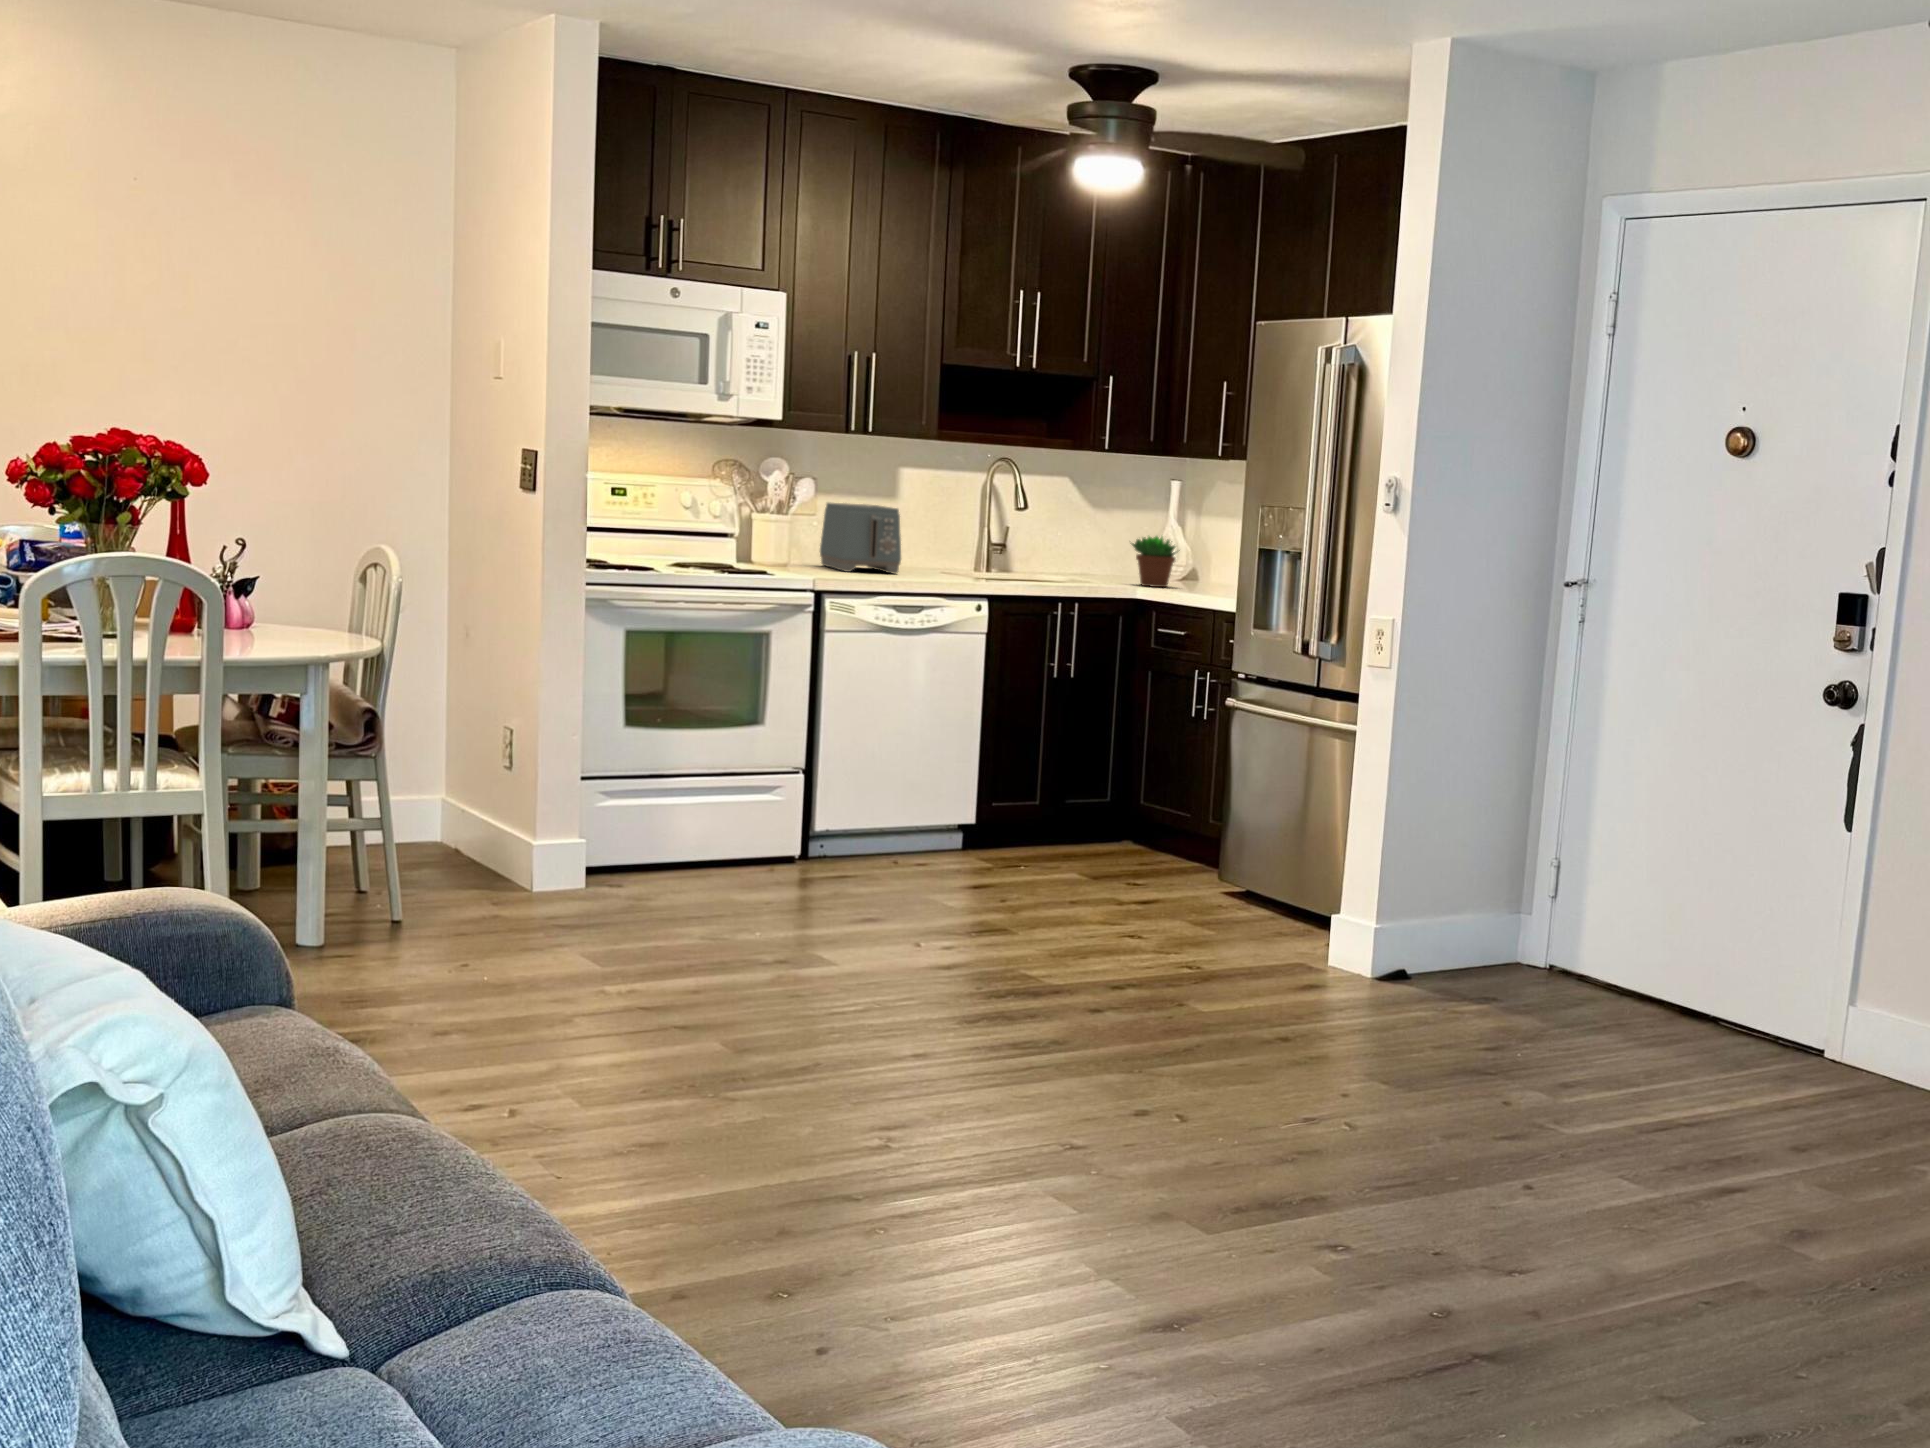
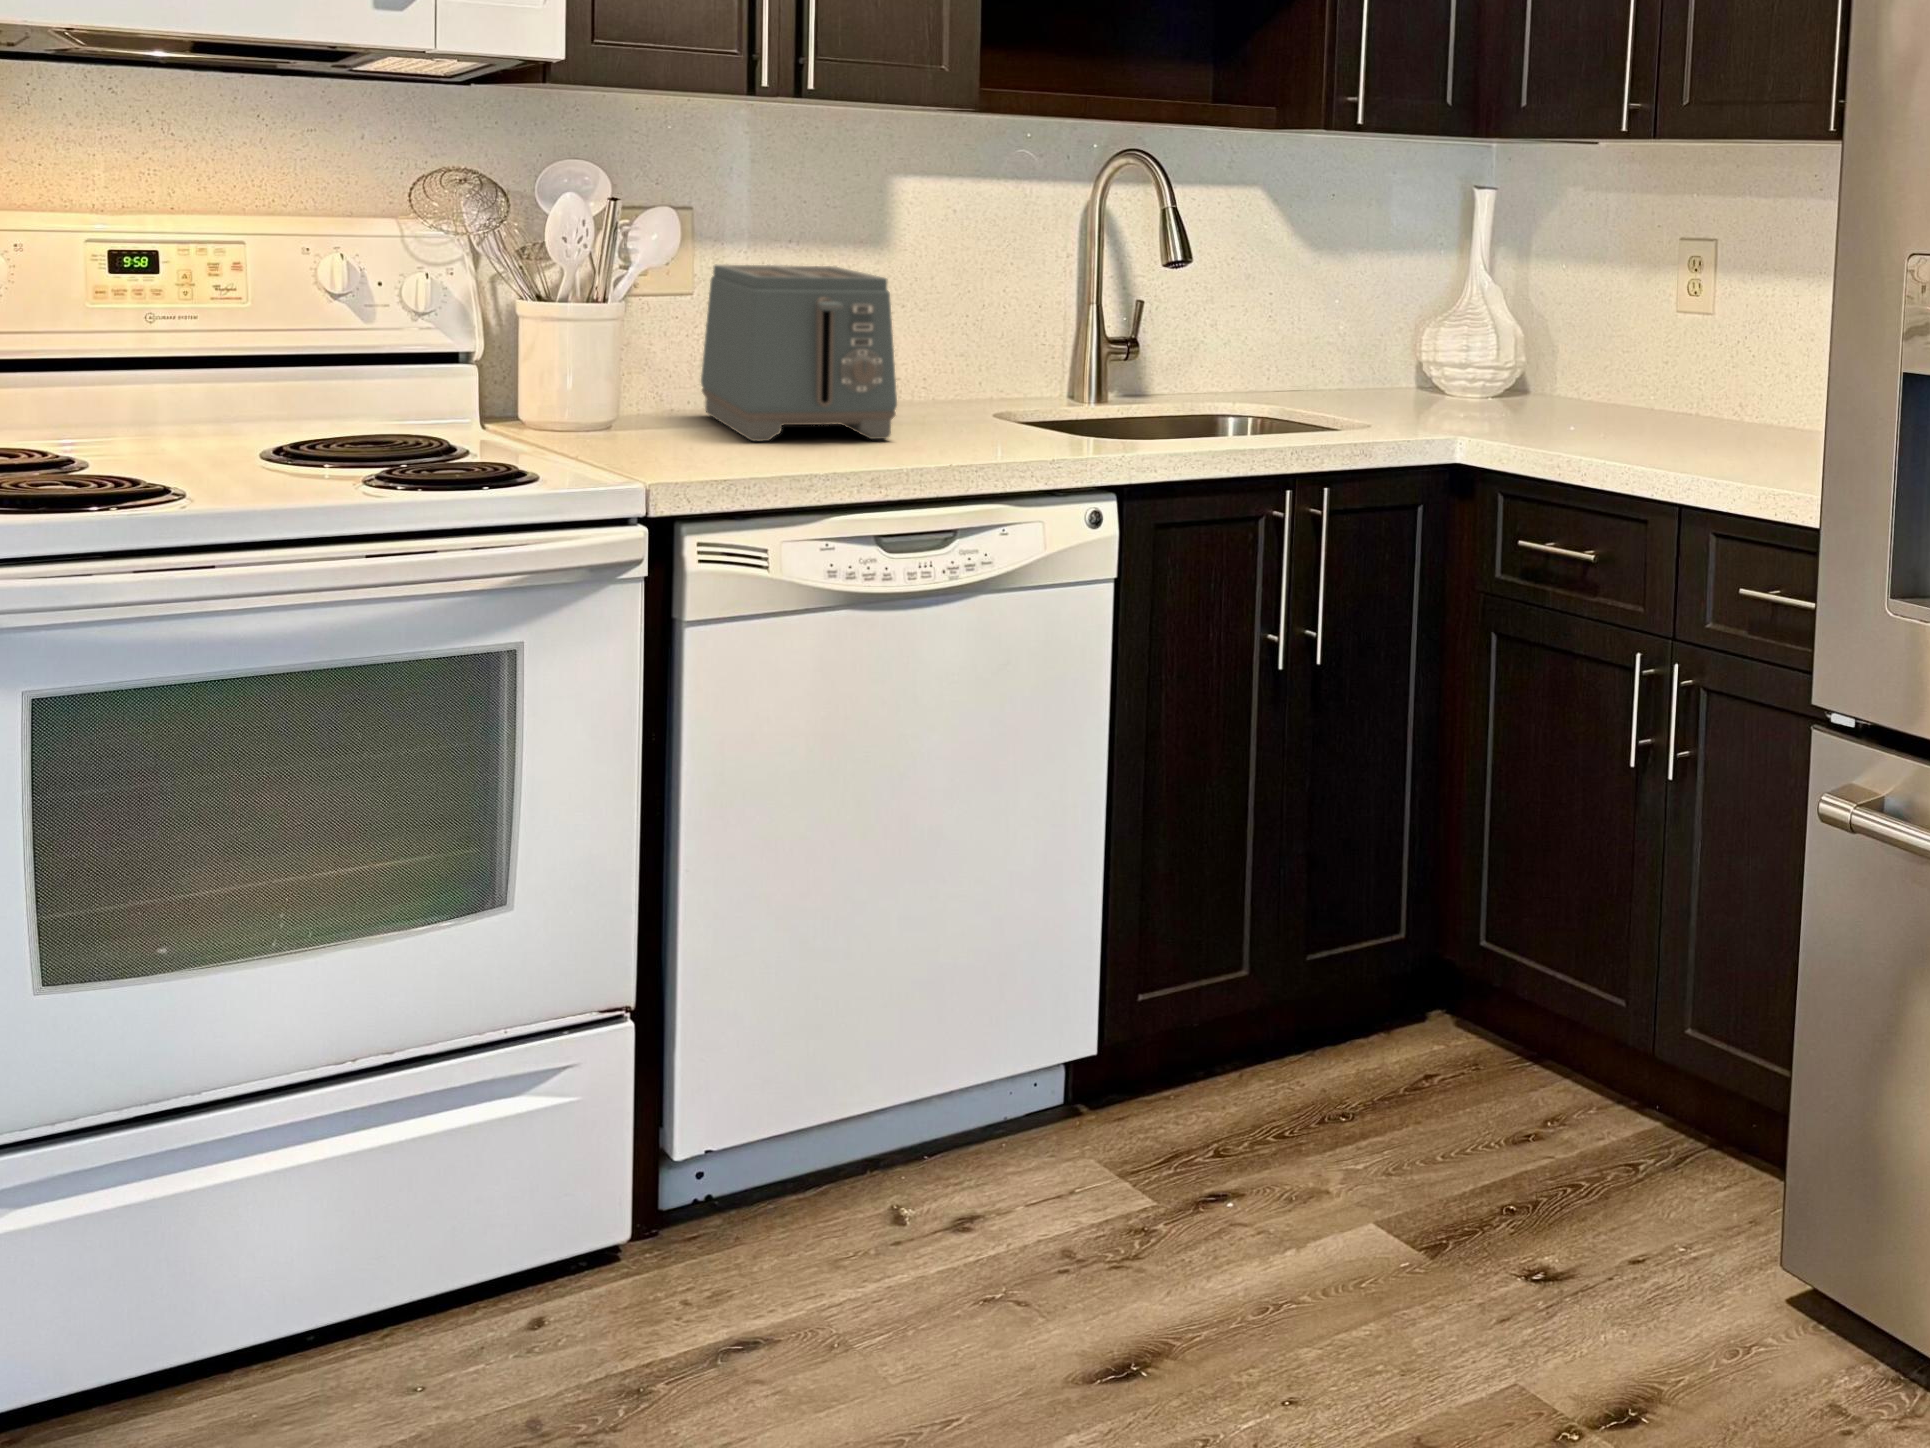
succulent plant: present [1132,536,1177,587] -> none [1424,311,1544,433]

